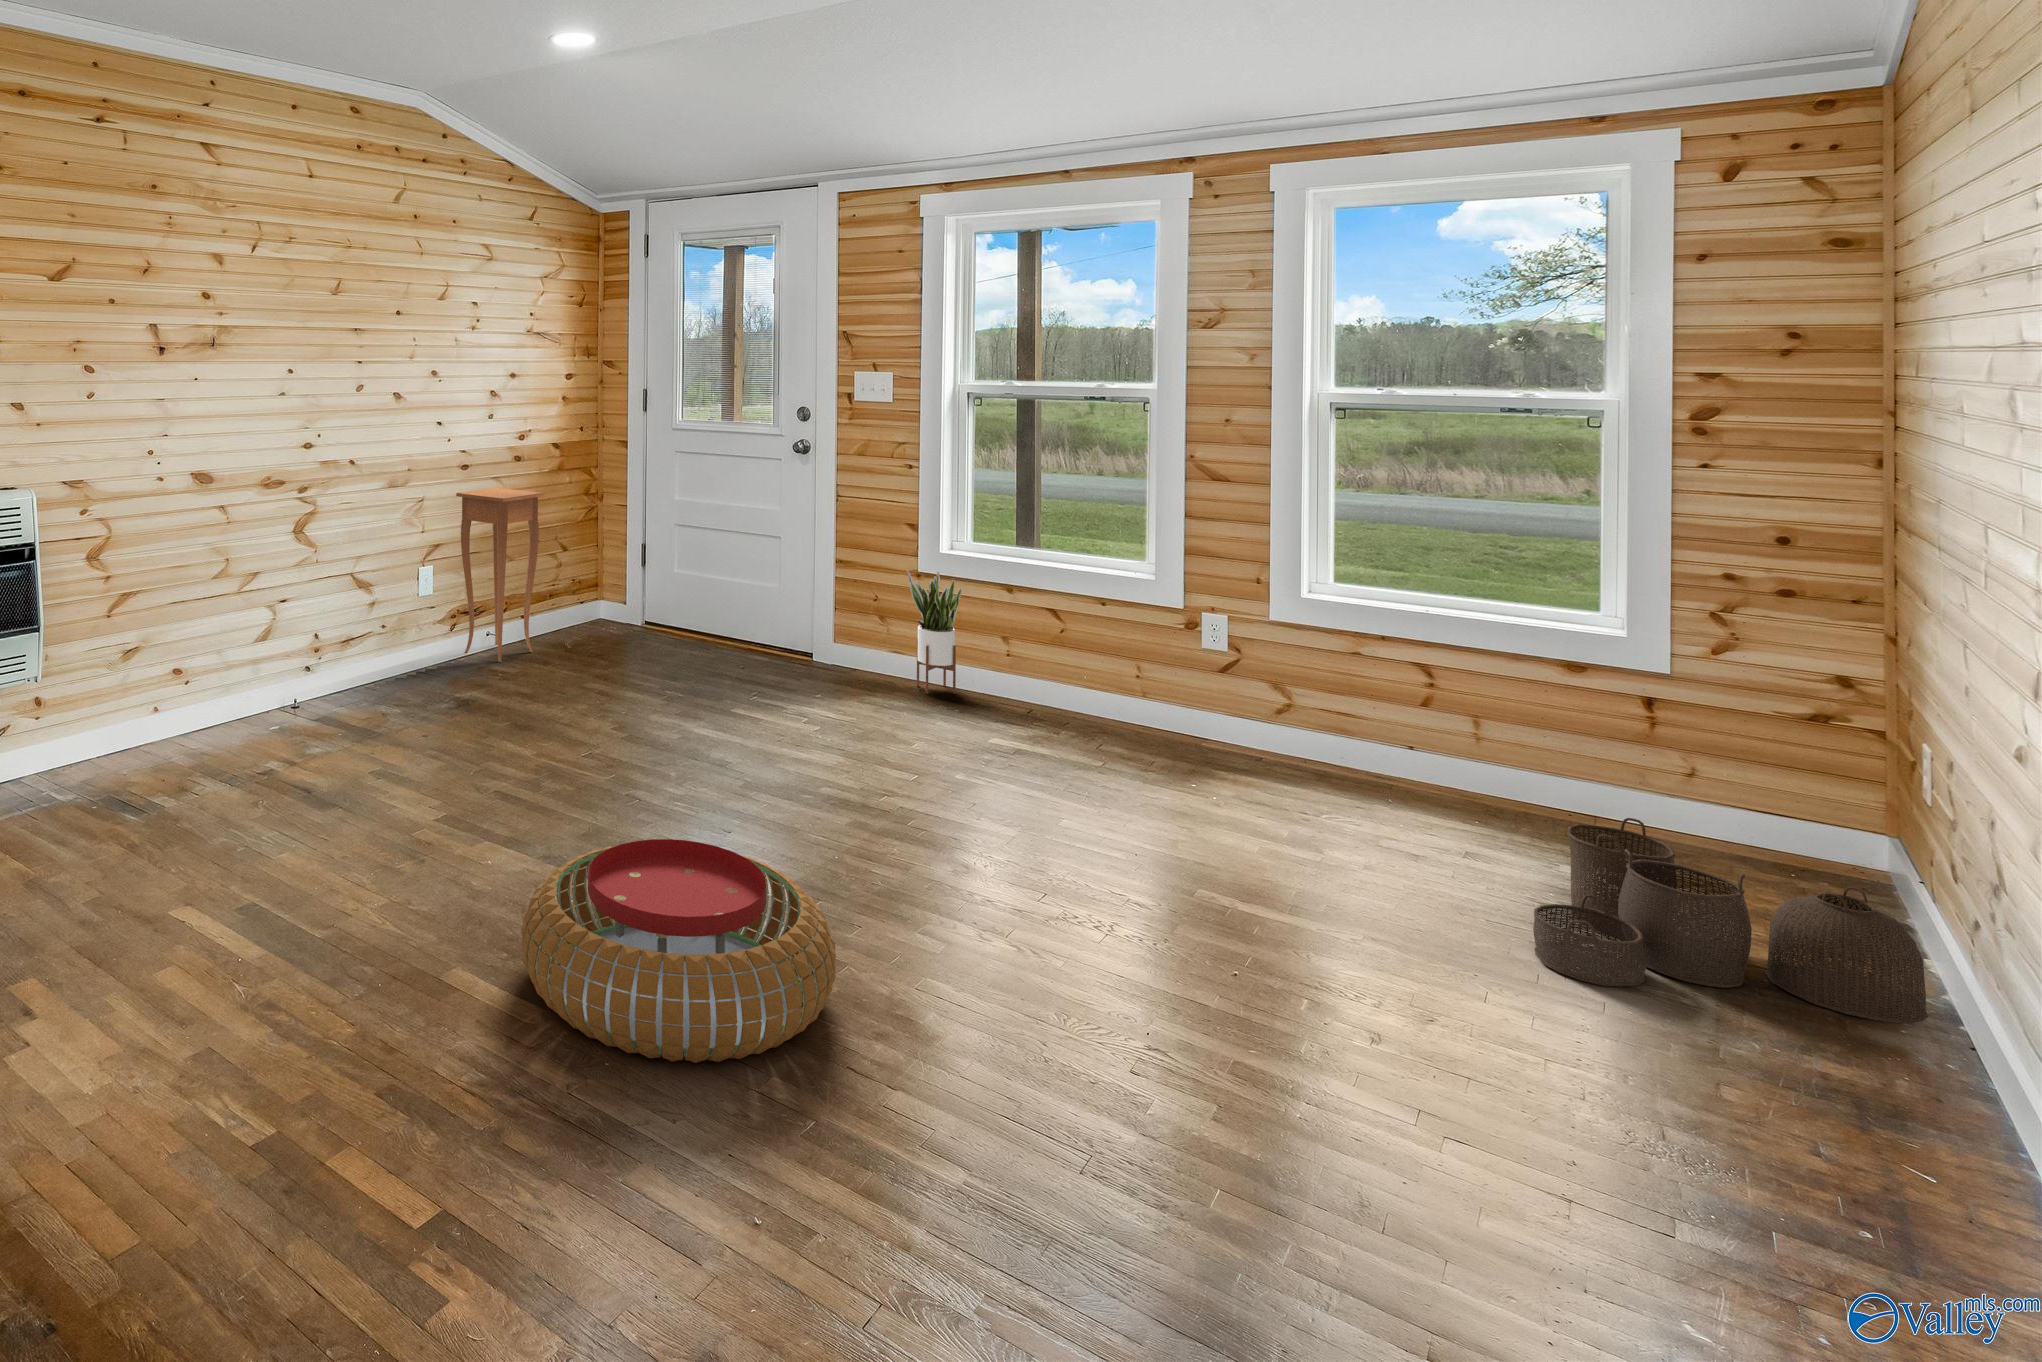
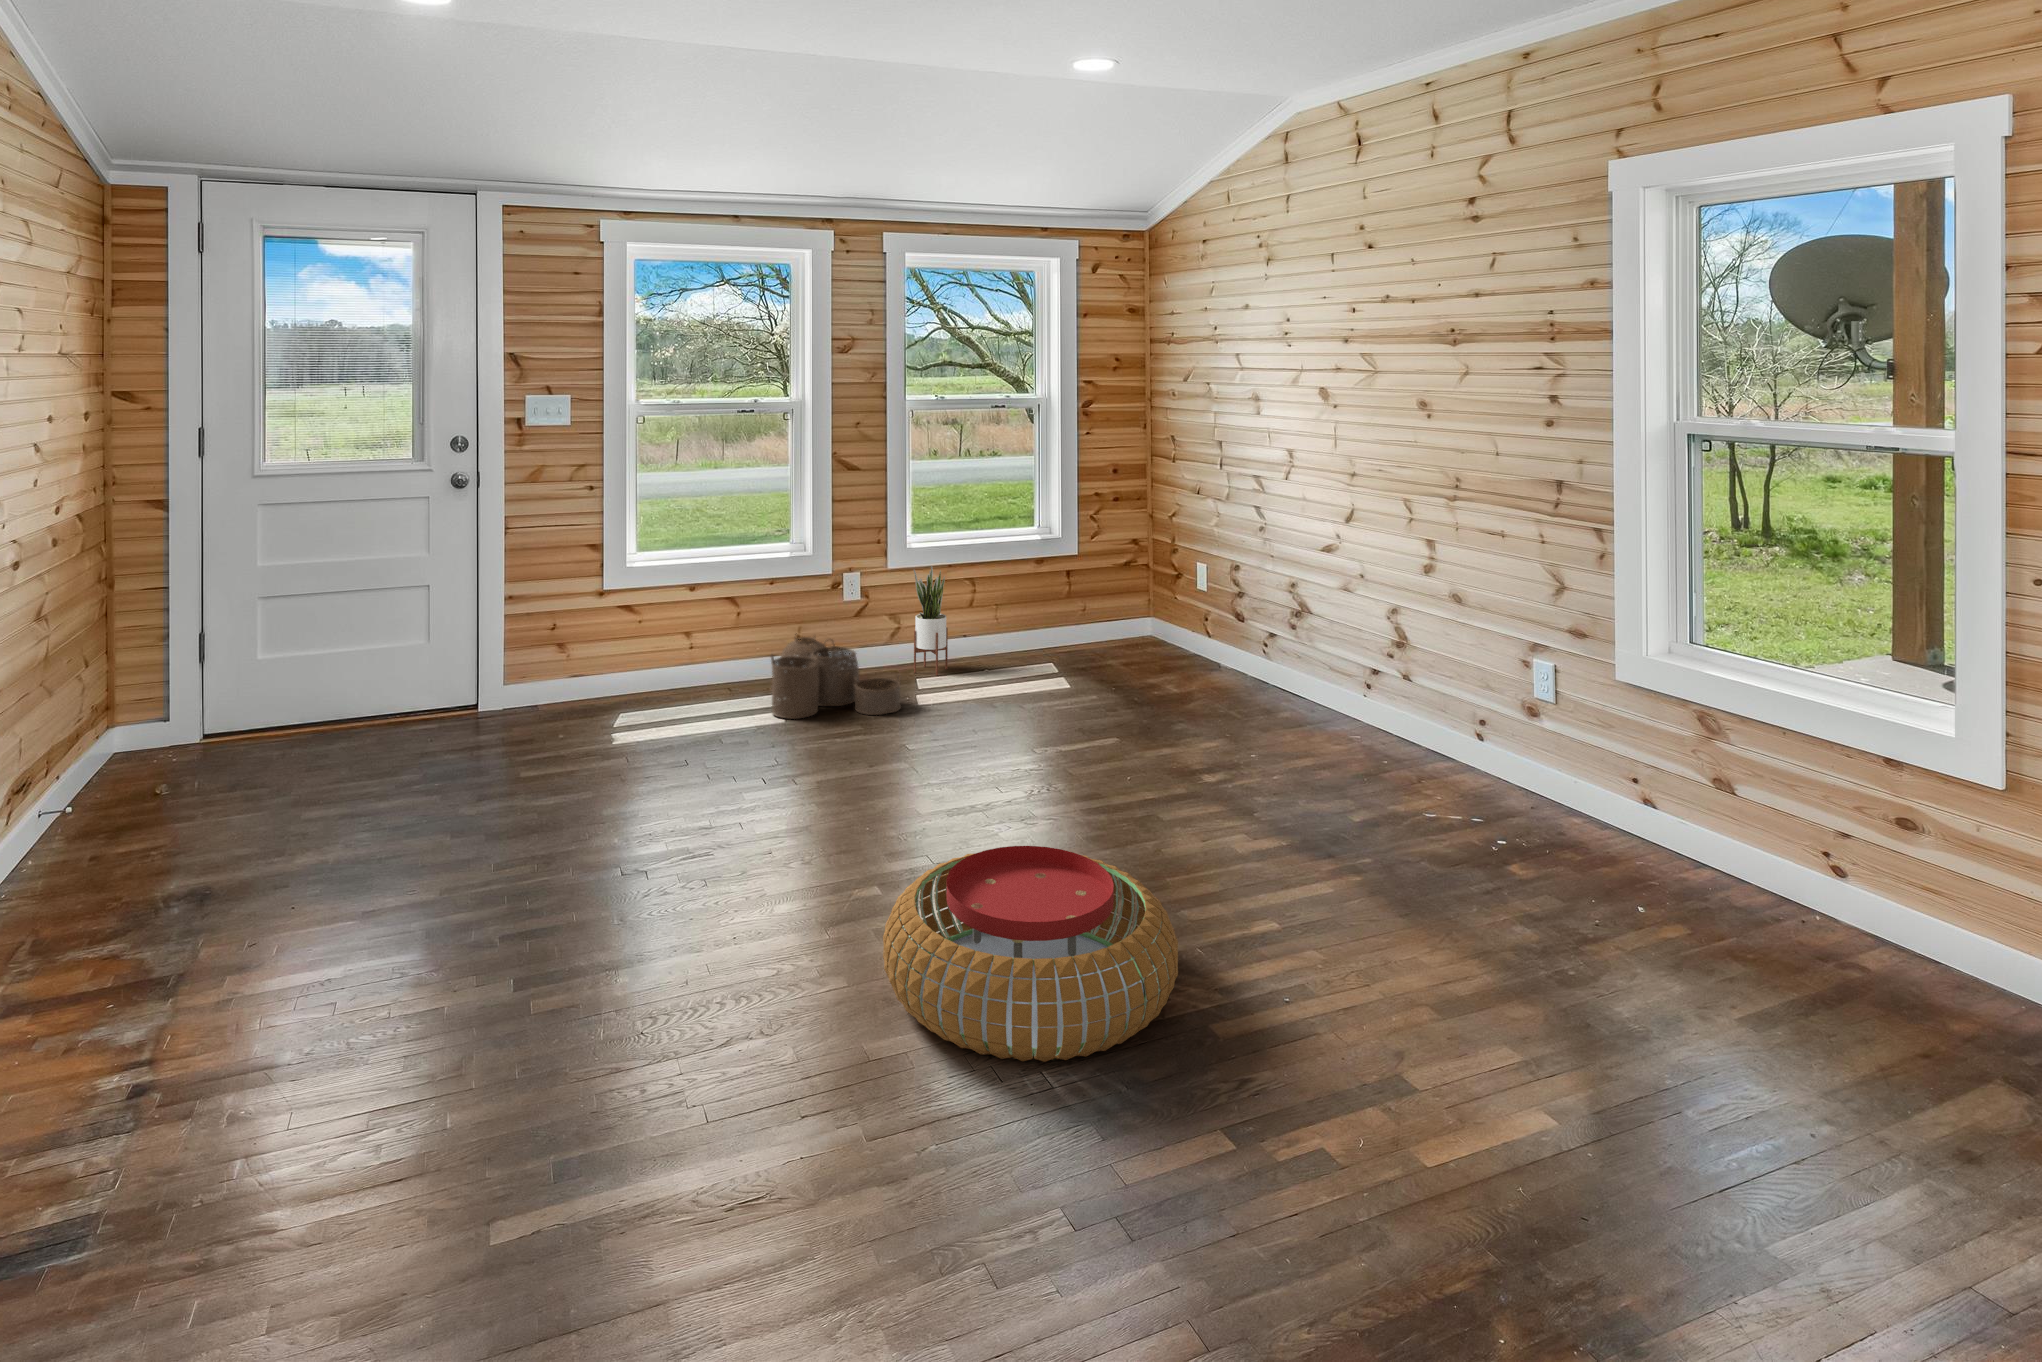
side table: present [456,488,544,662] -> none [16,586,156,862]
potted plant: present [907,570,962,694] -> present [914,566,948,675]
woven basket: present [1533,818,1928,1024] -> present [771,633,901,719]

